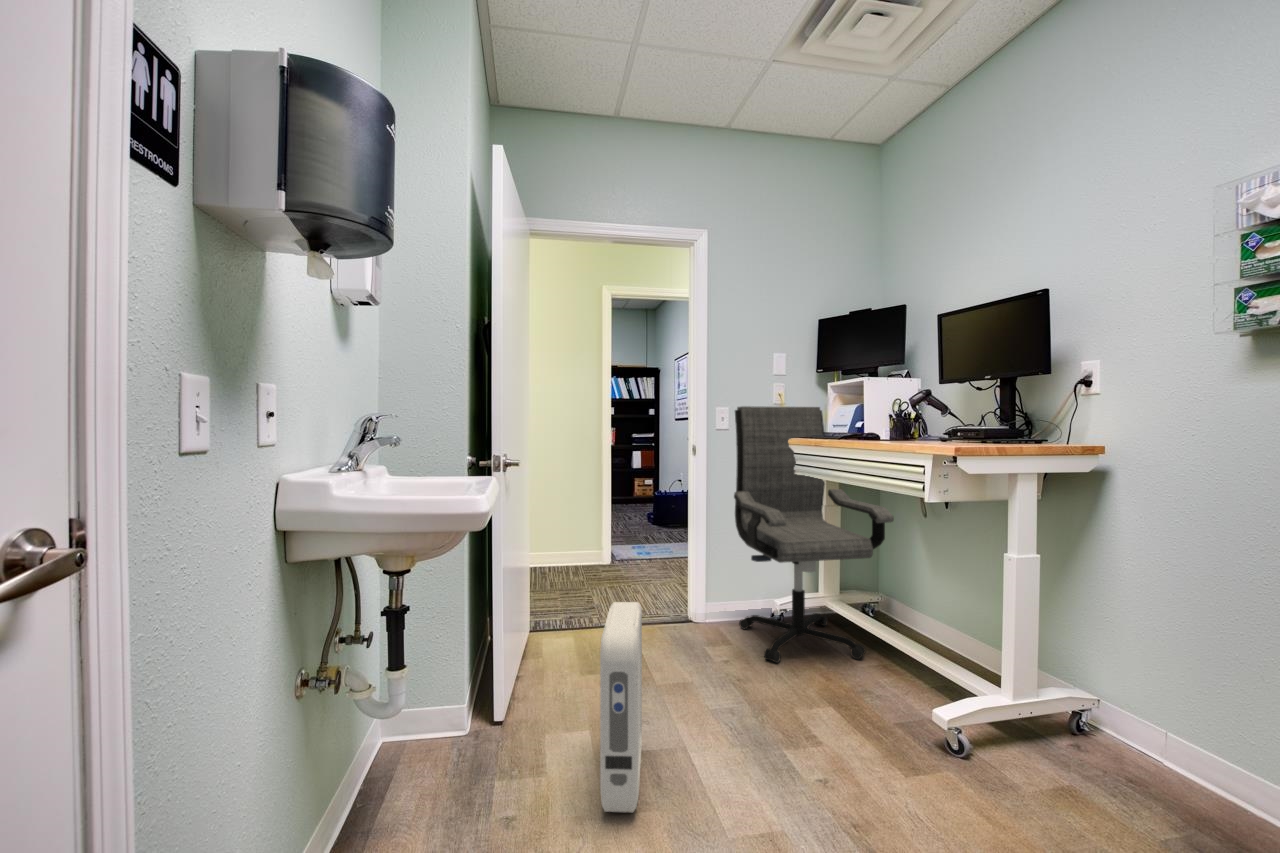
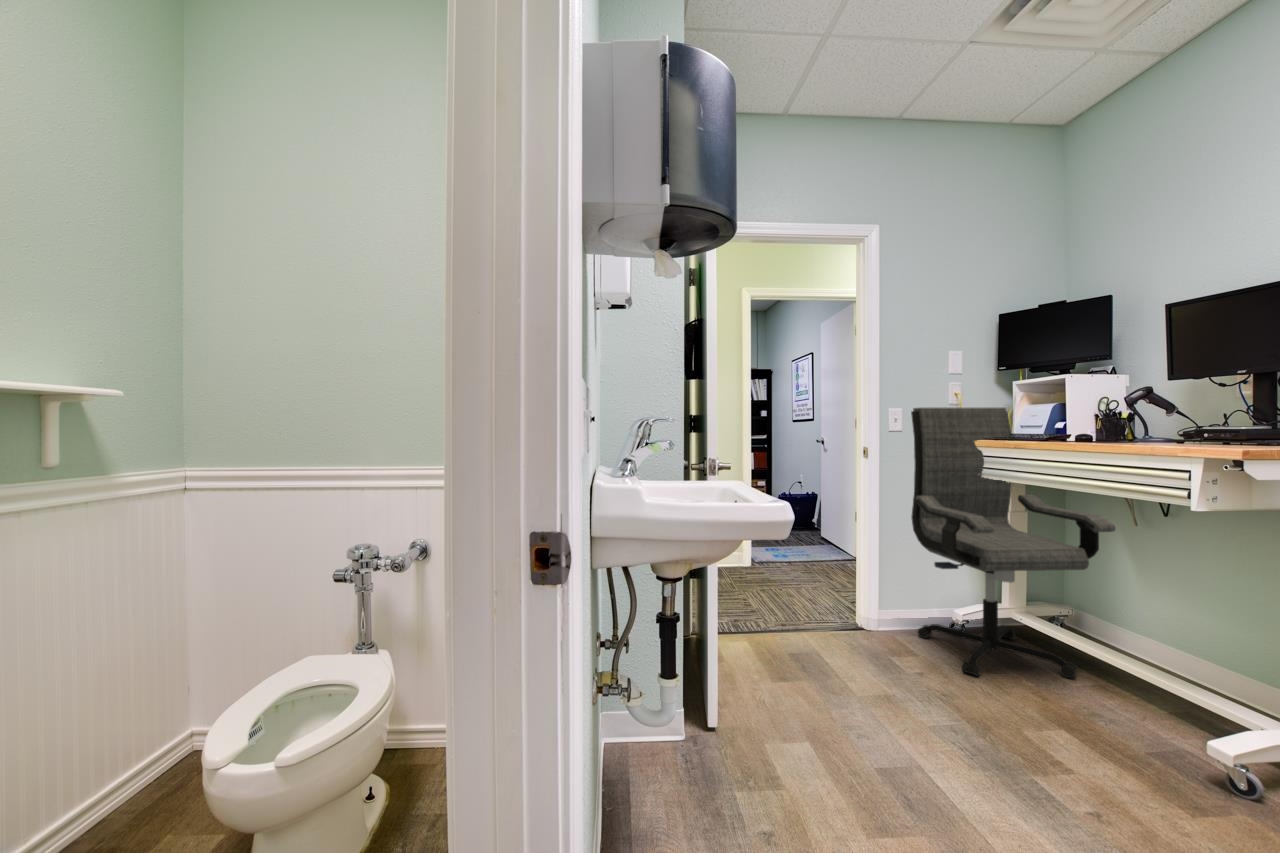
air purifier: present [600,602,642,813] -> none [838,606,902,825]

